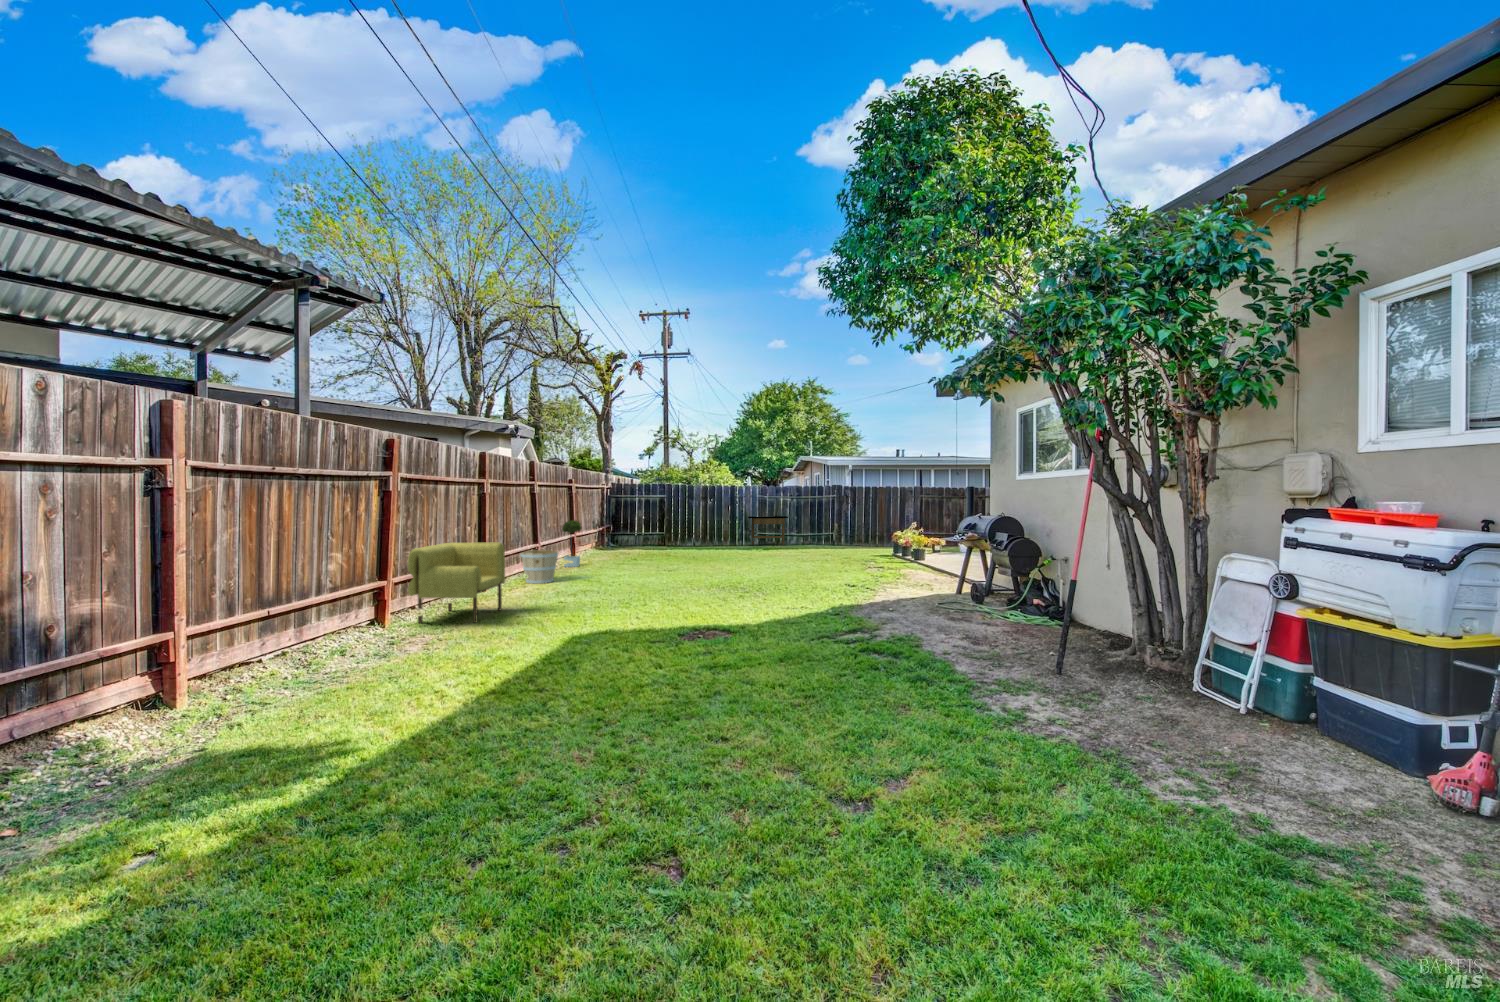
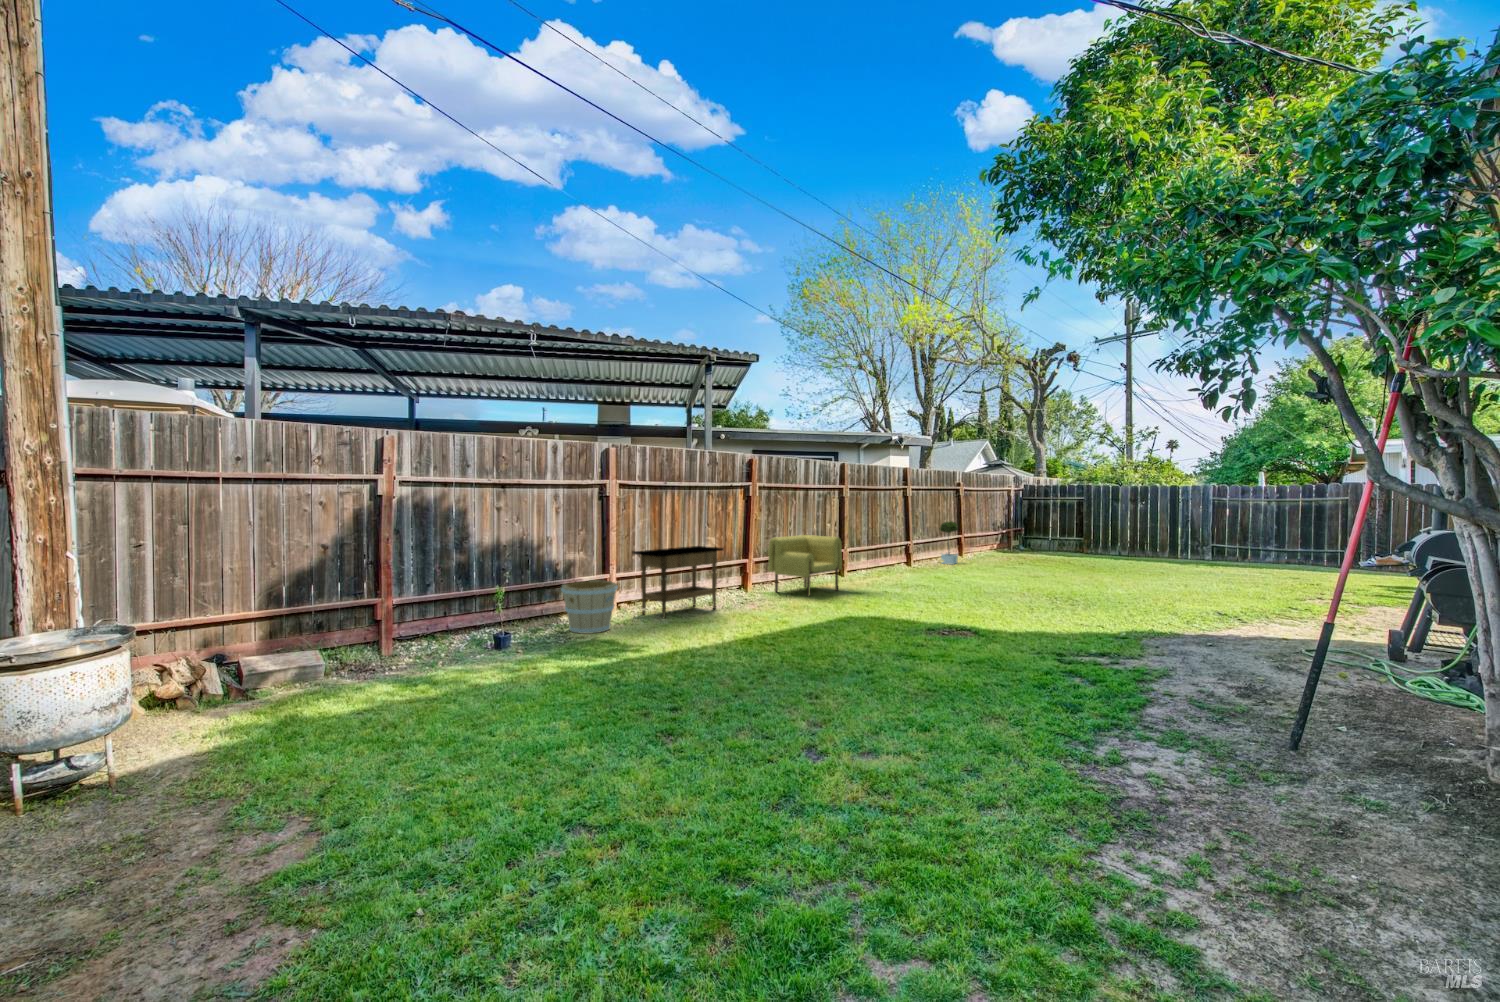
side table: present [748,516,788,545] -> present [633,546,724,619]
wooden bucket: present [520,550,559,584] -> present [561,580,618,634]

